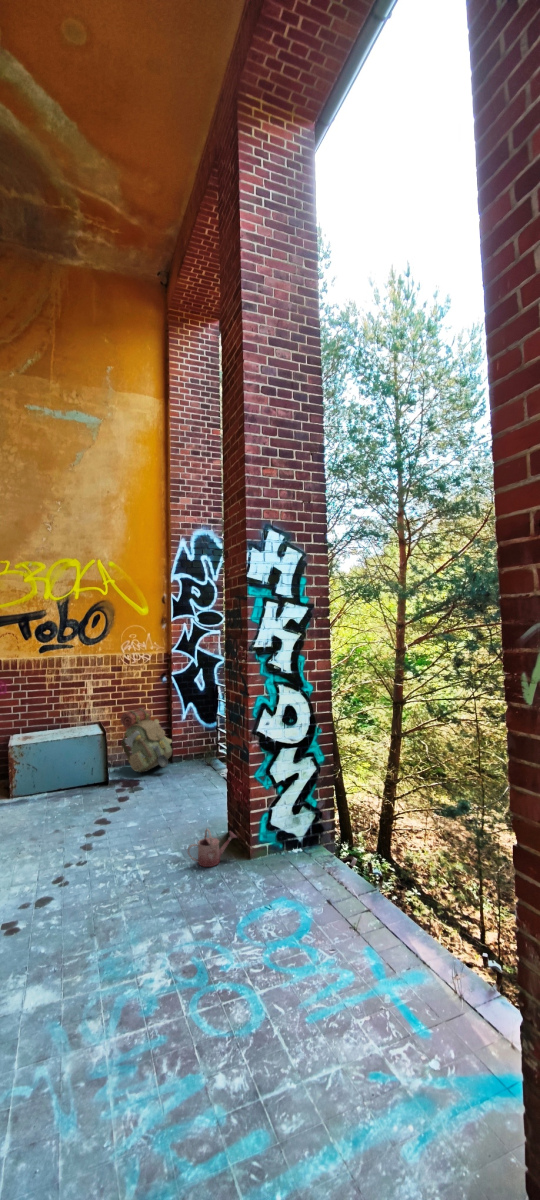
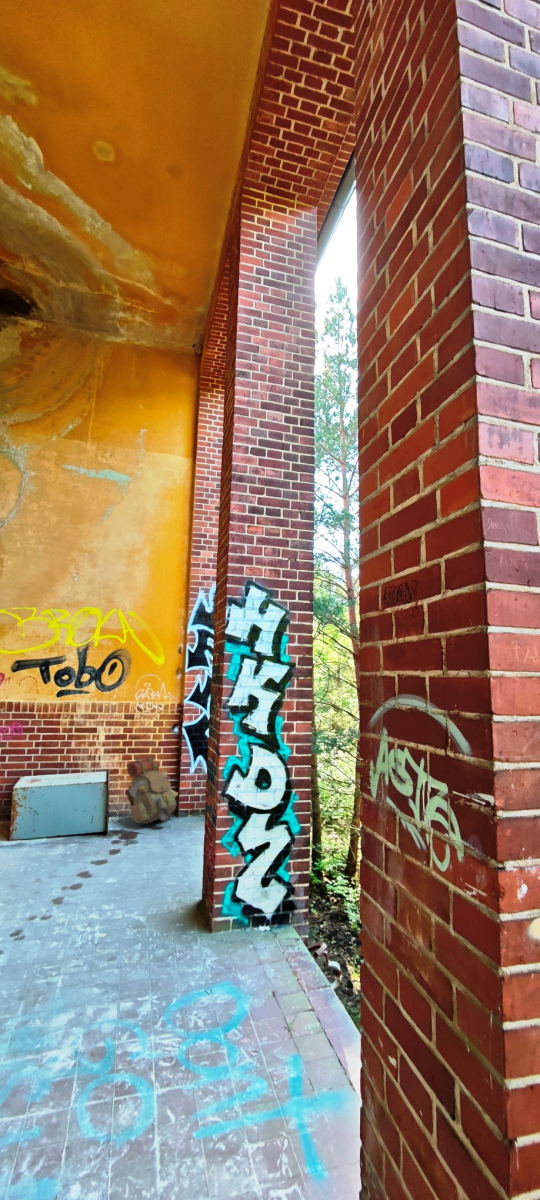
watering can: present [188,829,236,867] -> none [147,892,201,935]

